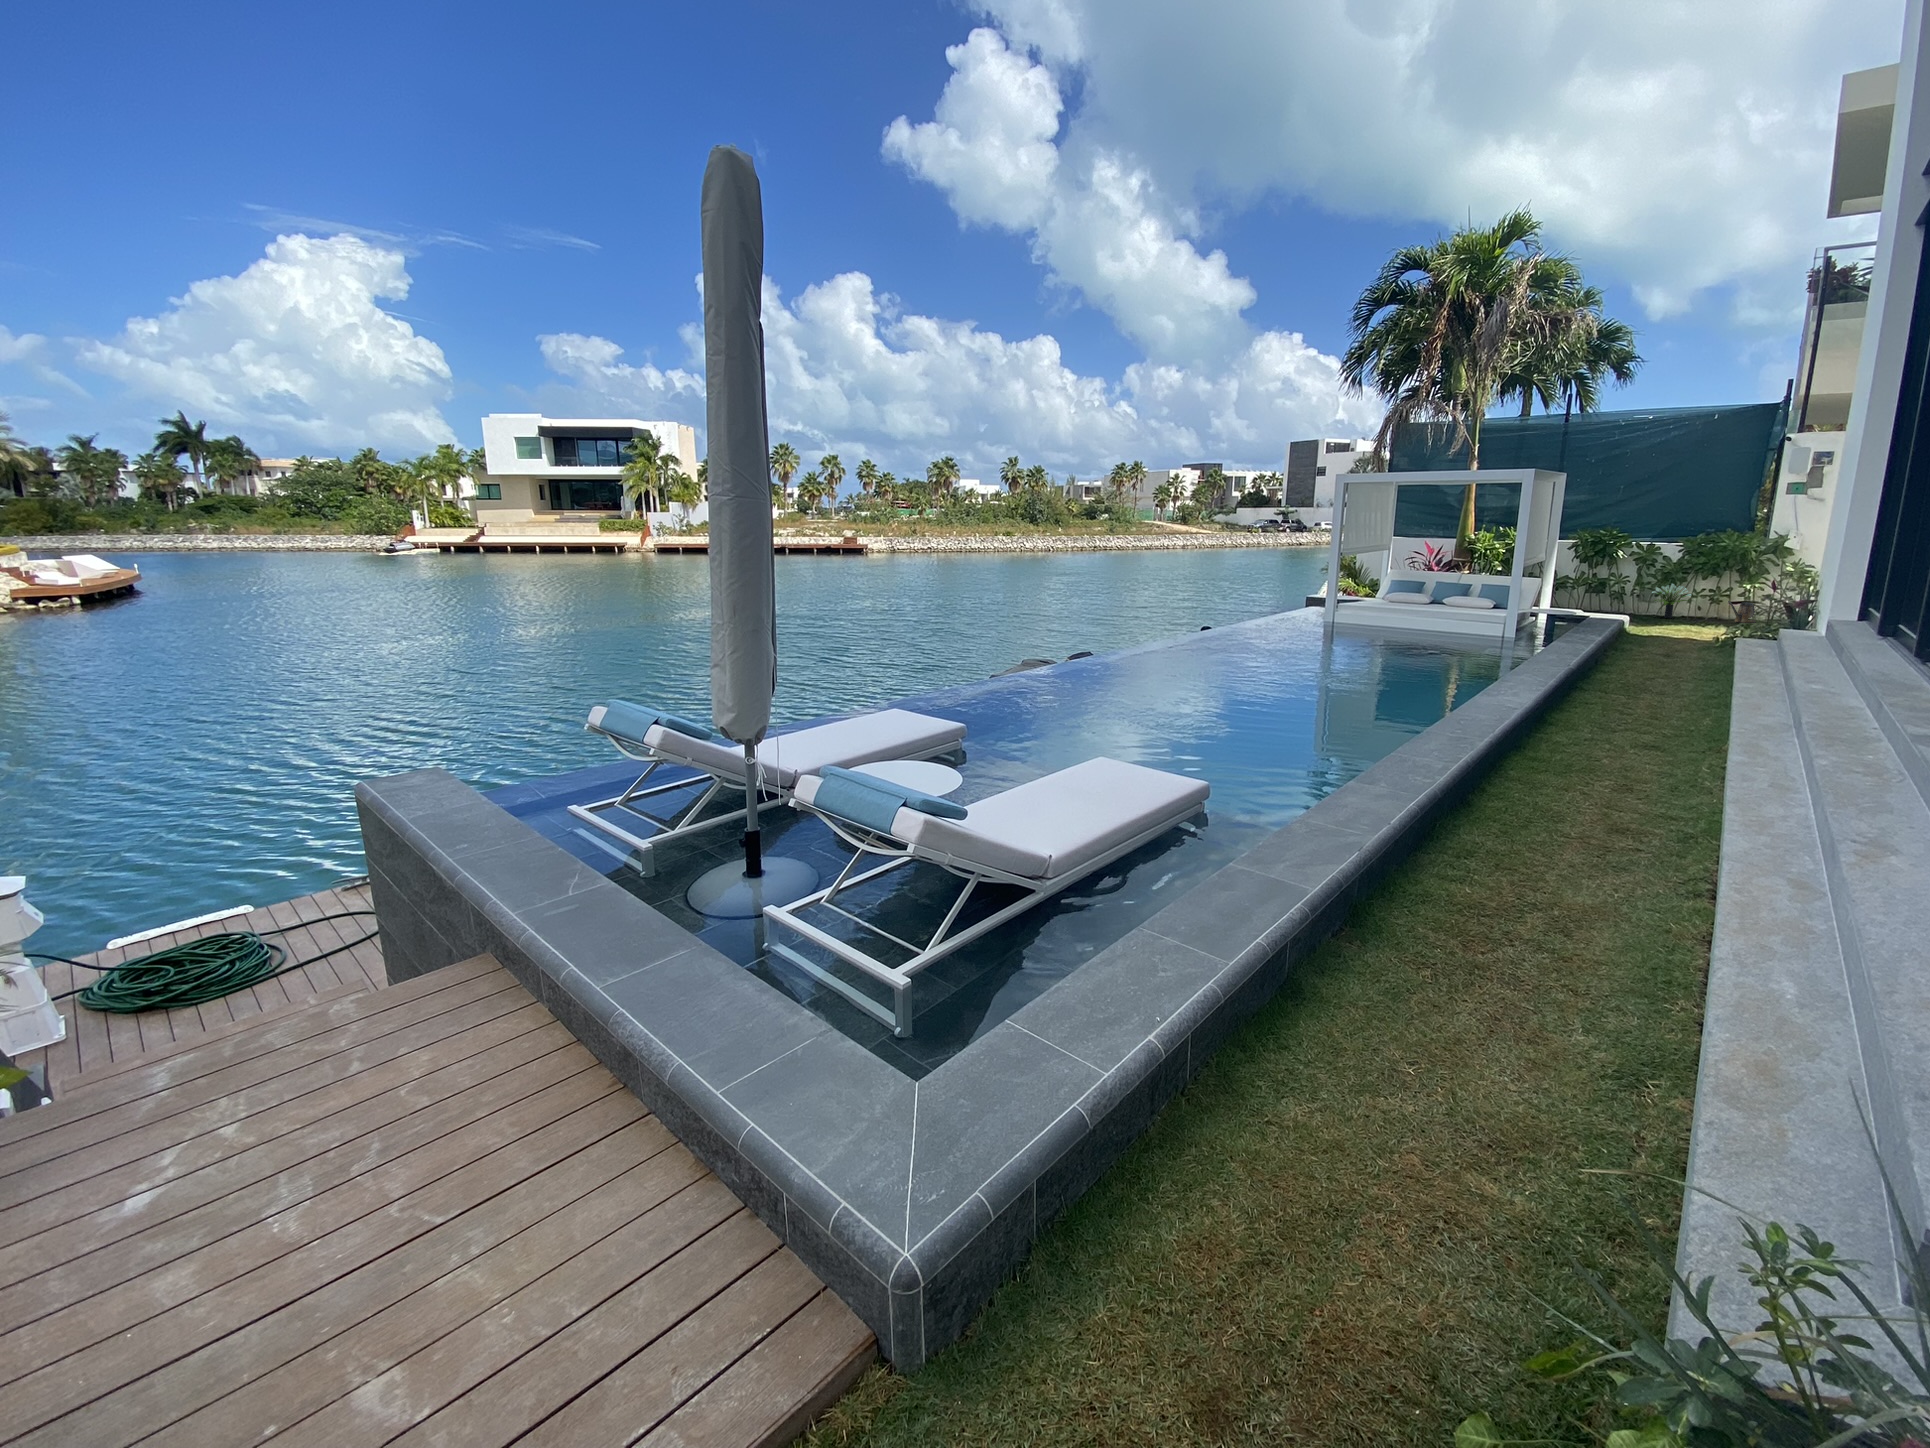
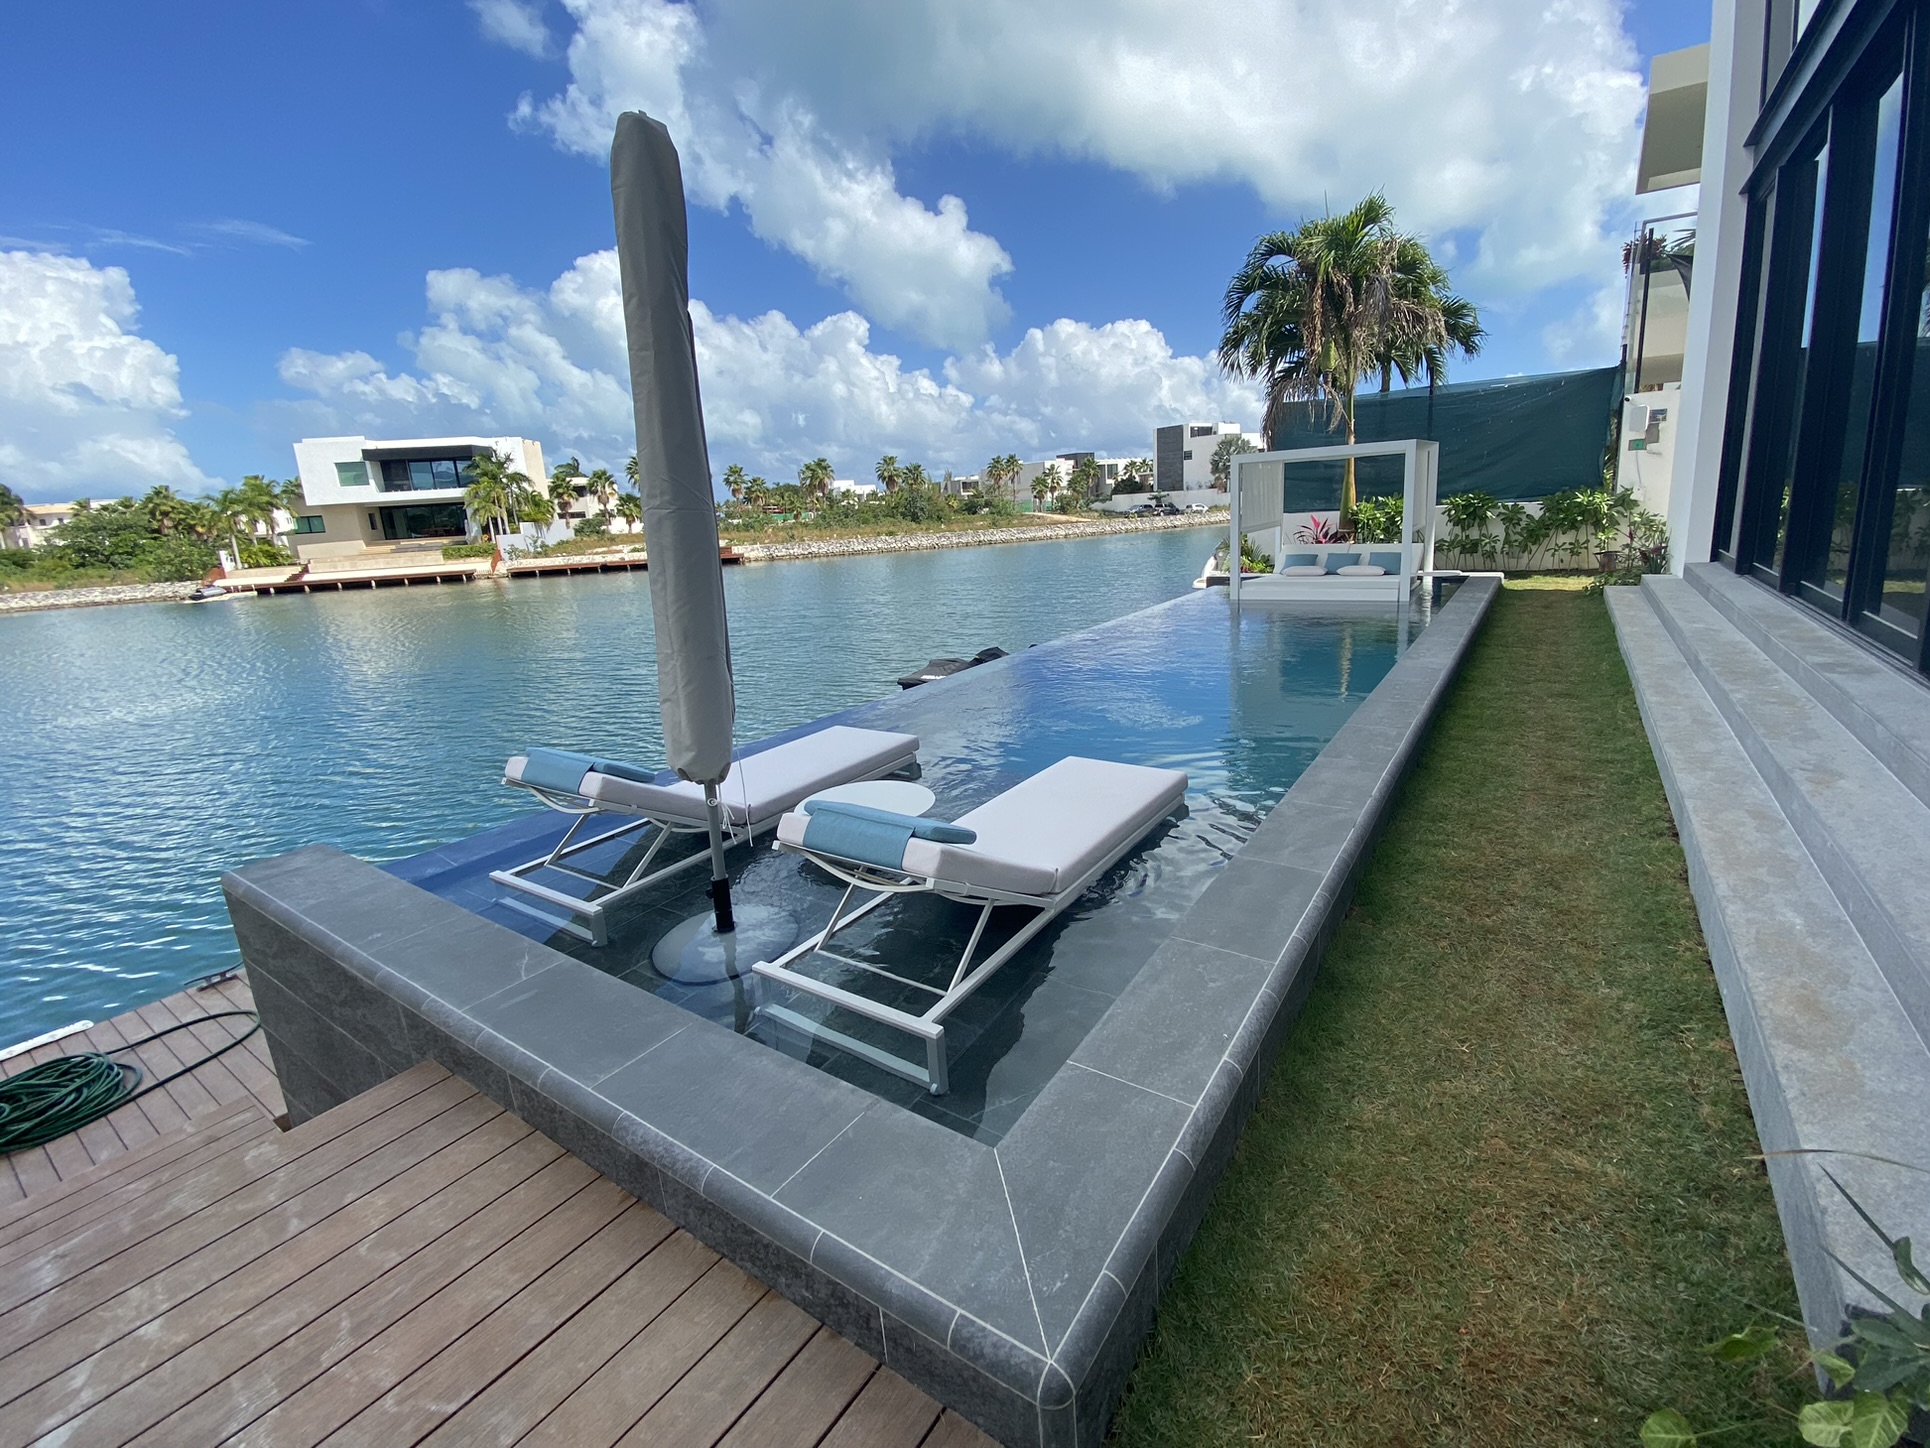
potted plant: present [1652,584,1691,618] -> none [1525,540,1559,573]

